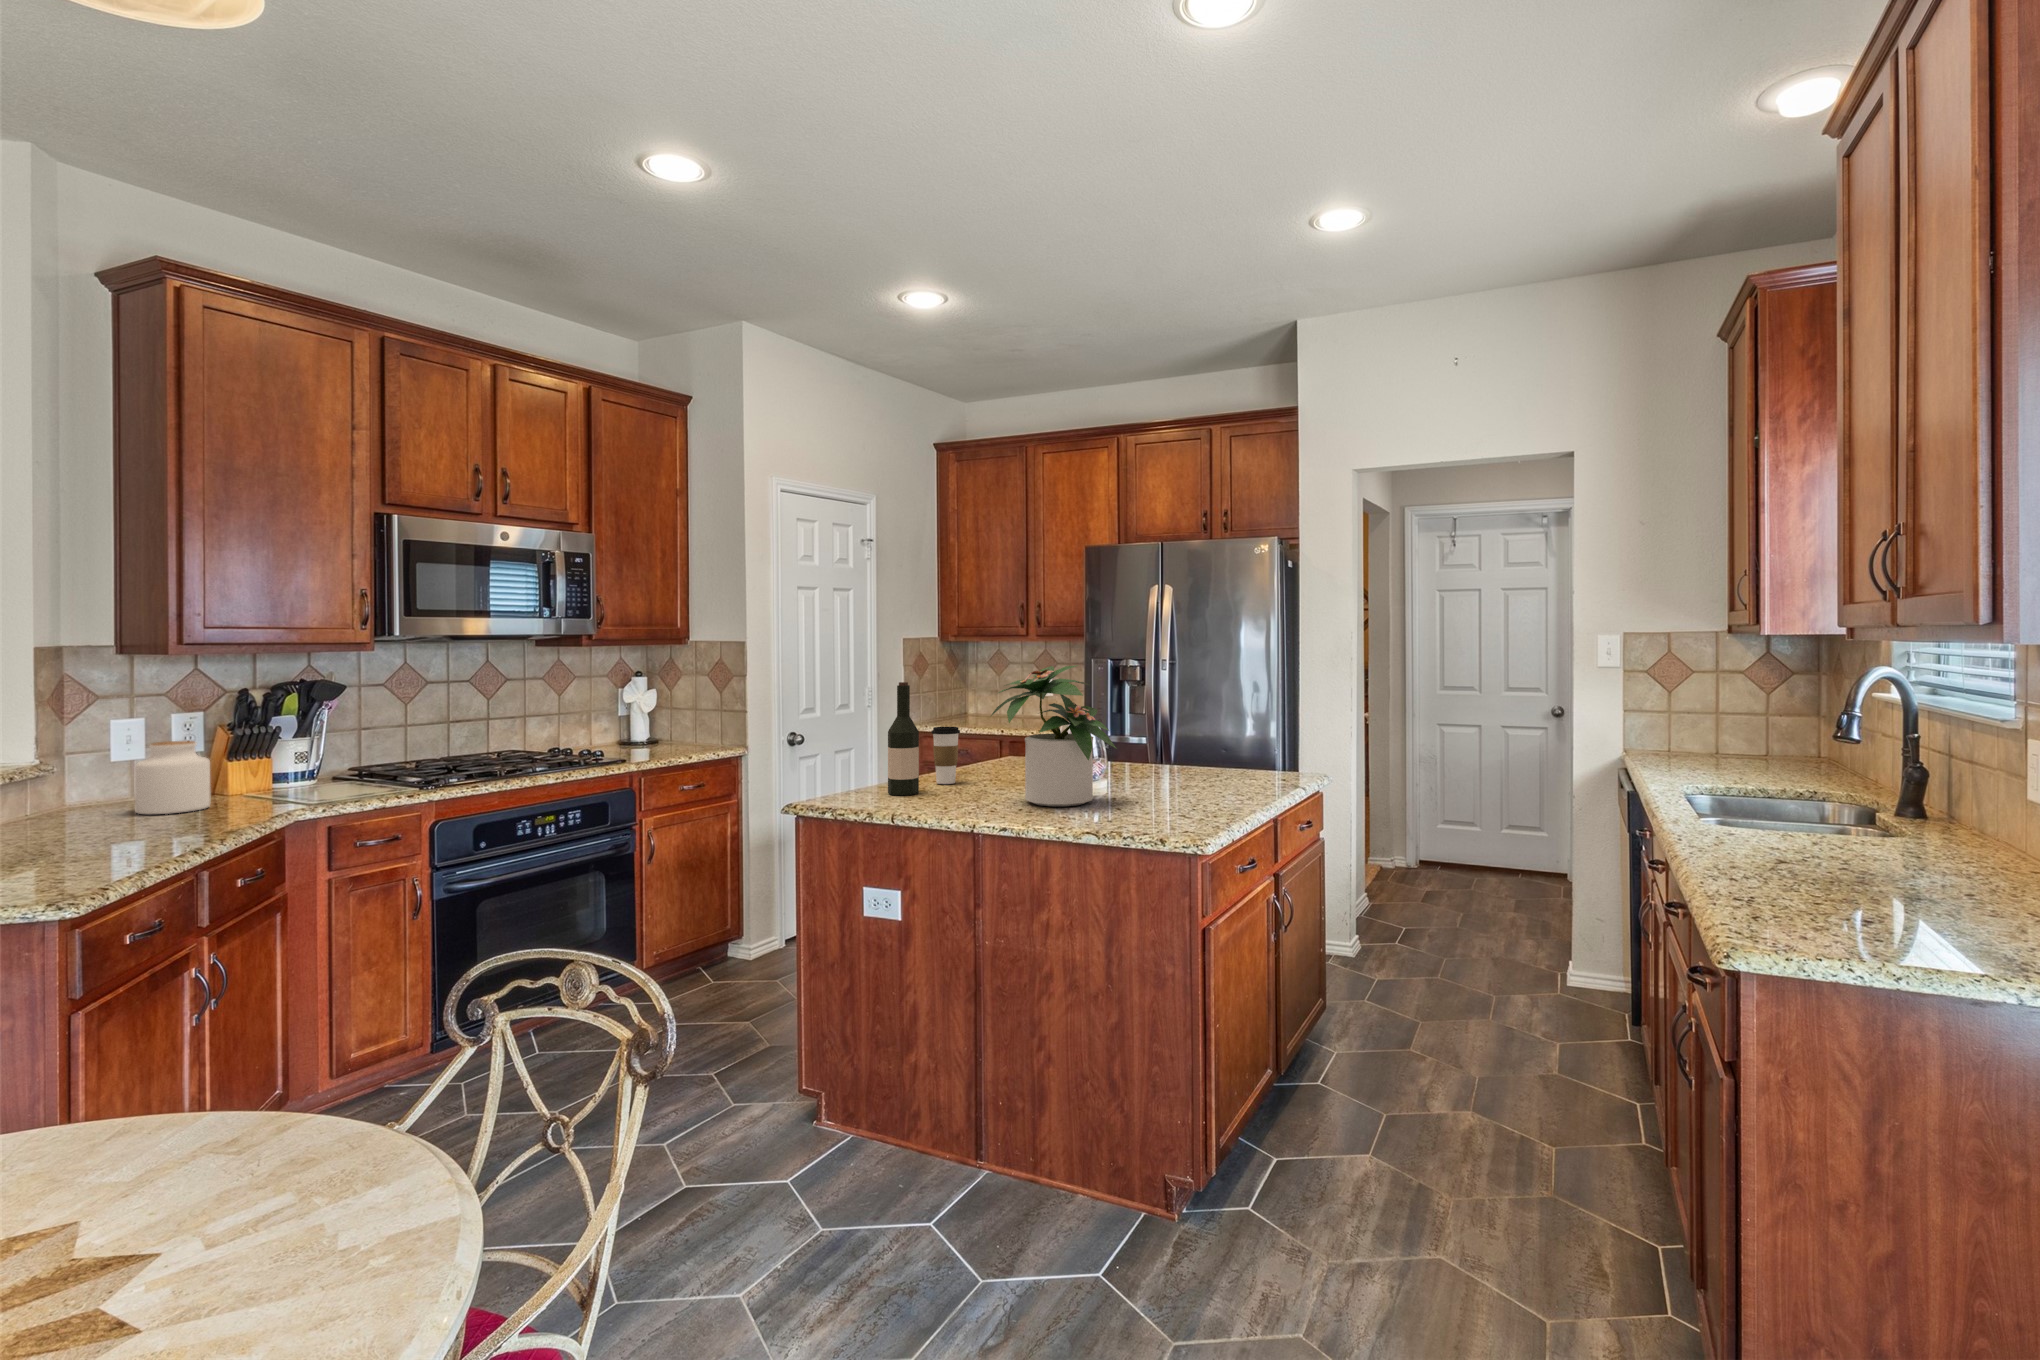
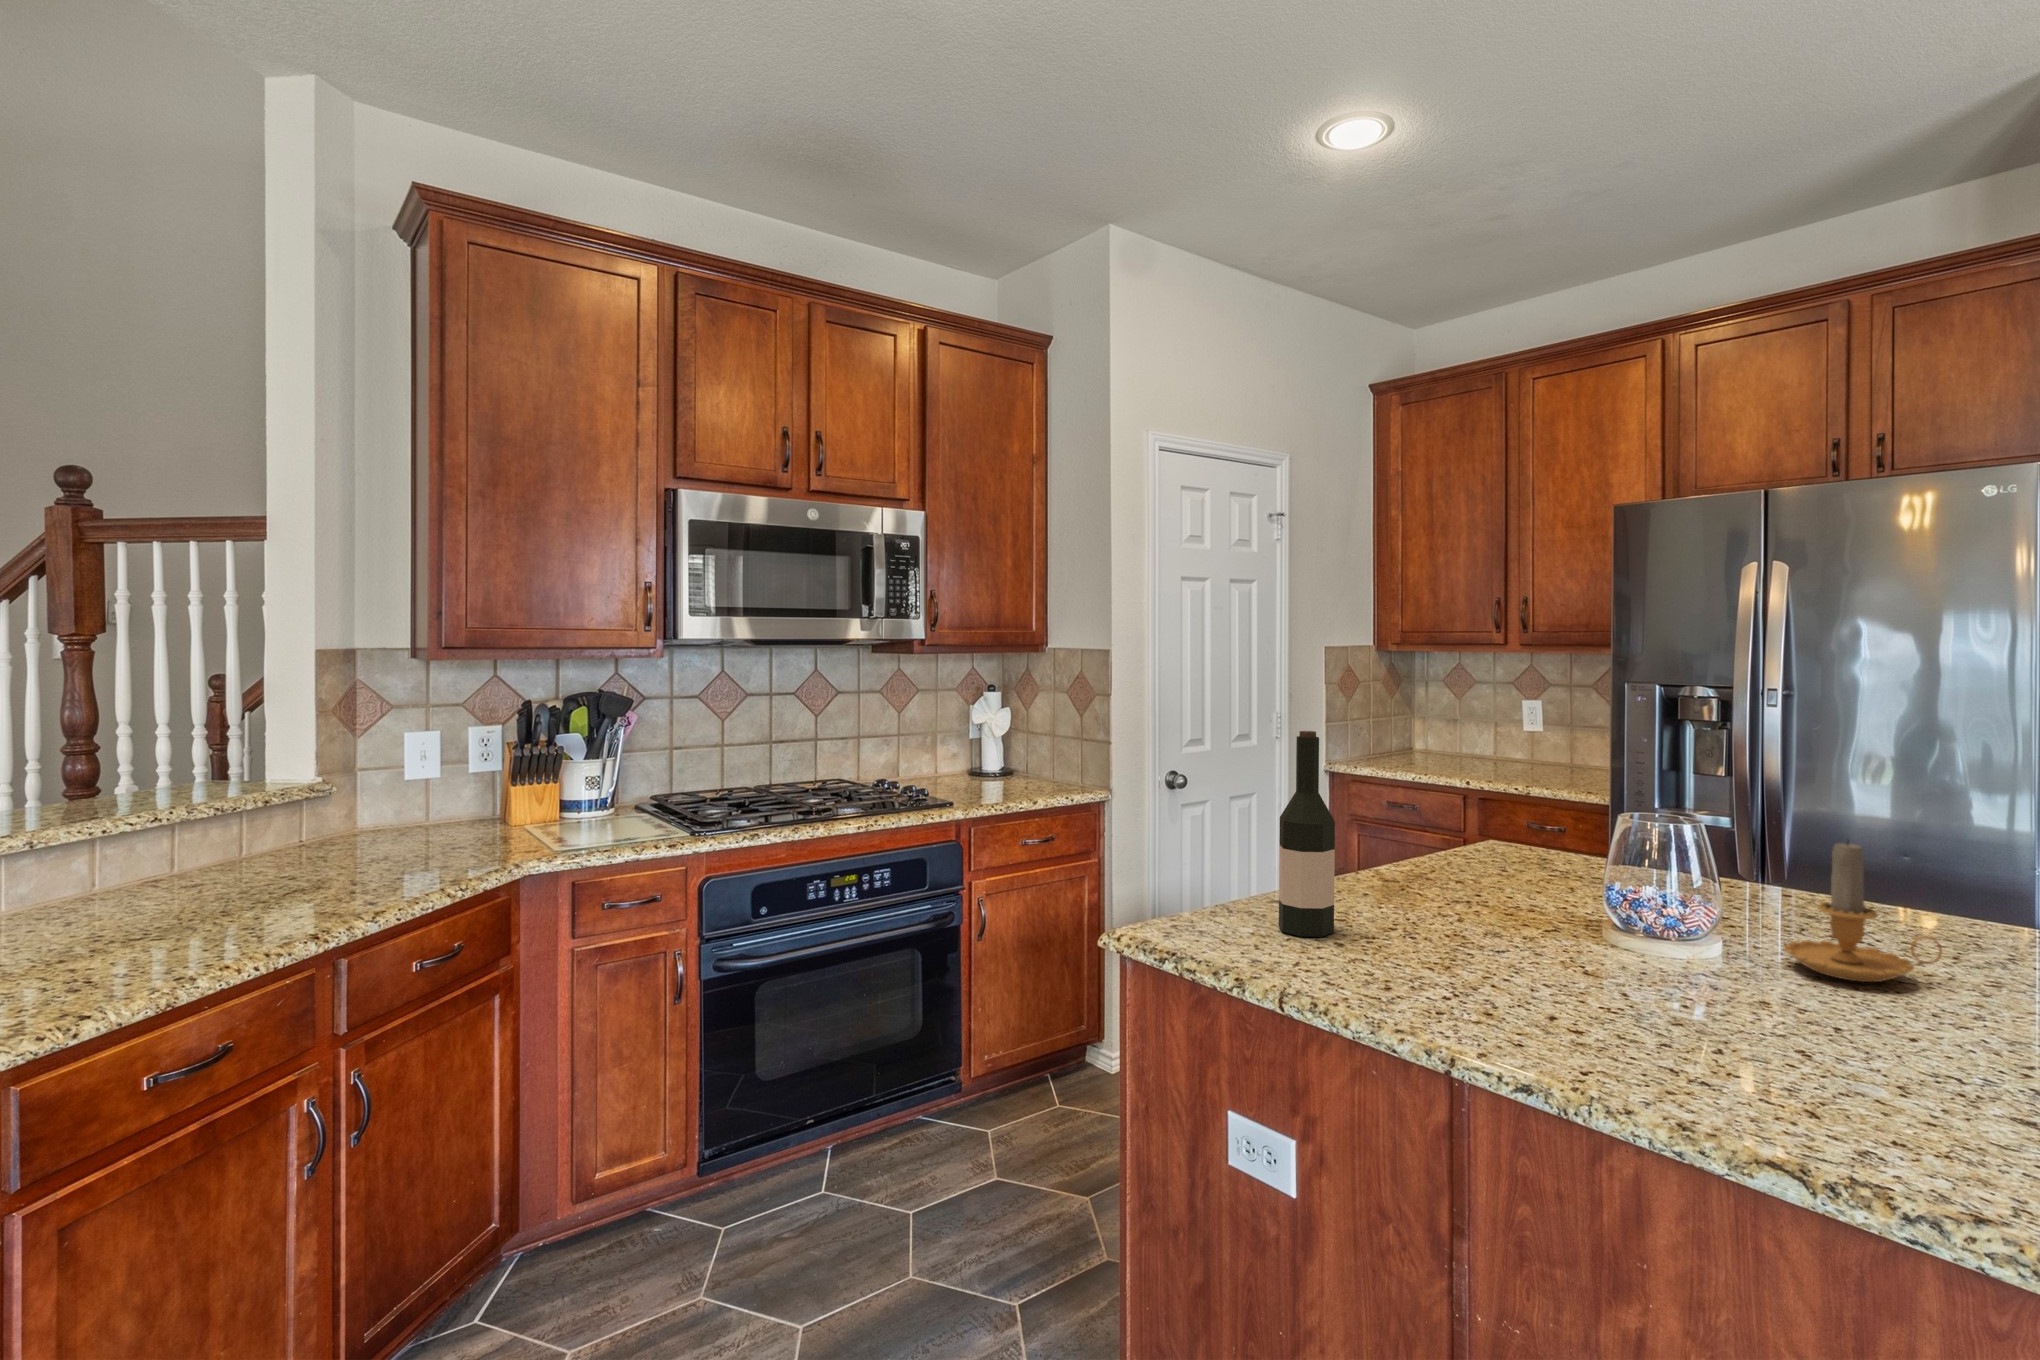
potted plant: present [991,665,1116,806] -> none [1475,713,1777,1026]
candle: none [1132,722,1193,788] -> present [1784,843,1942,982]
coffee cup: present [931,727,960,784] -> none [1359,807,1412,912]
jar: present [135,741,210,814] -> none [394,762,472,851]

